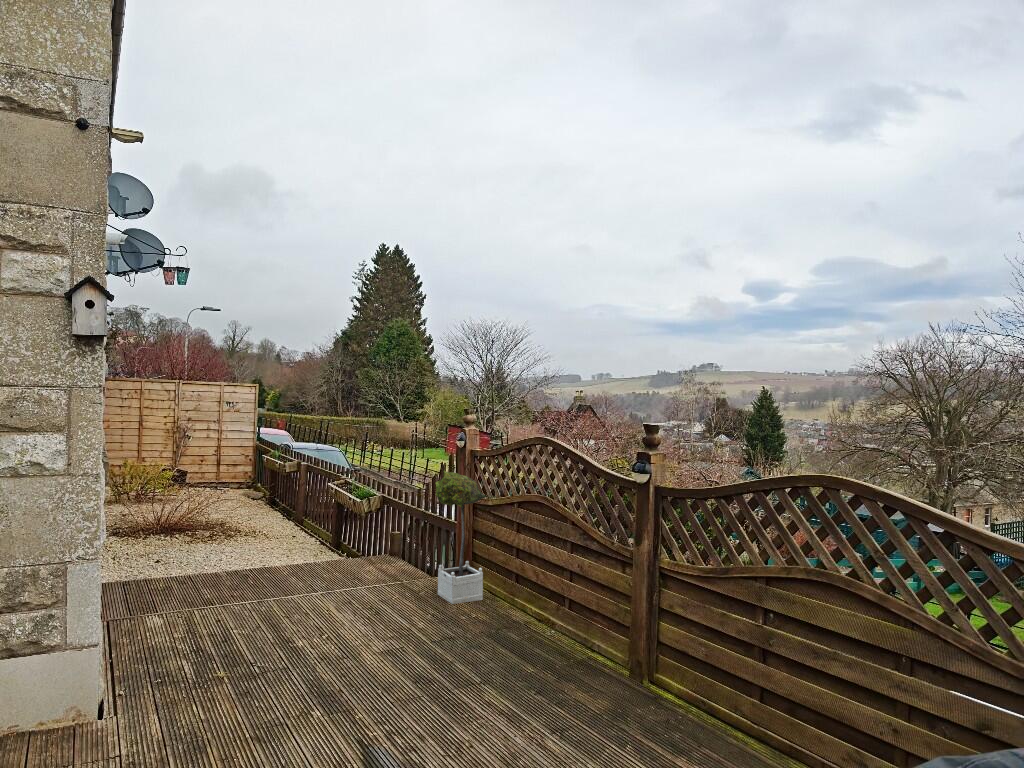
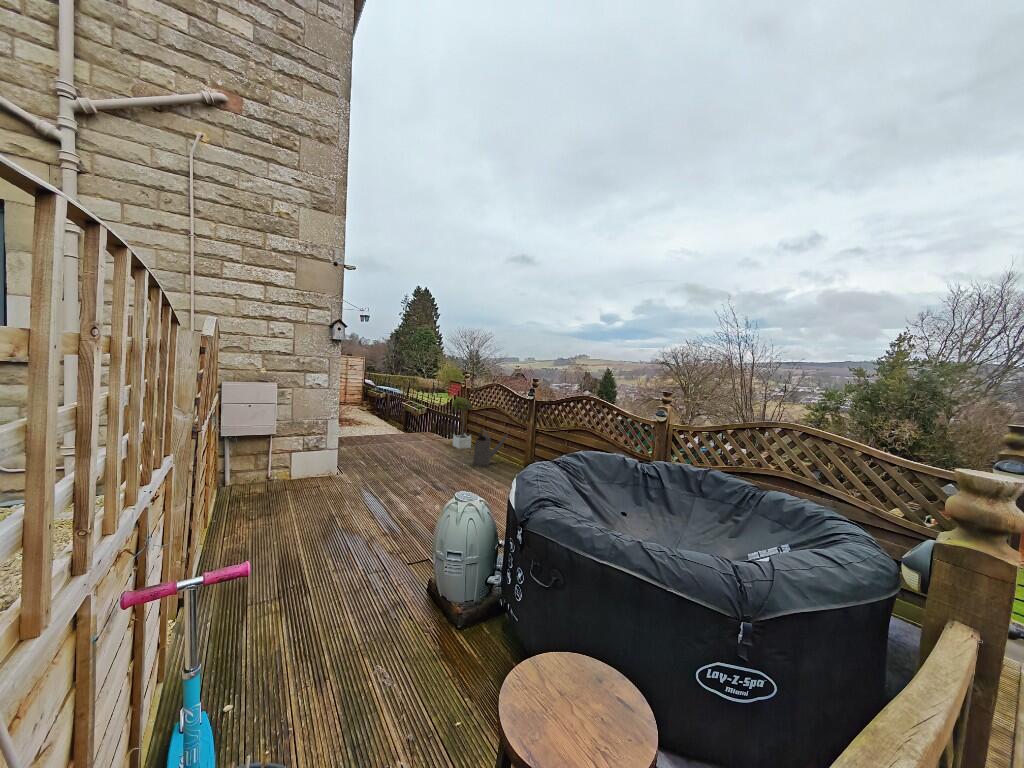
watering can: none [475,565,578,670] -> present [469,430,508,467]

